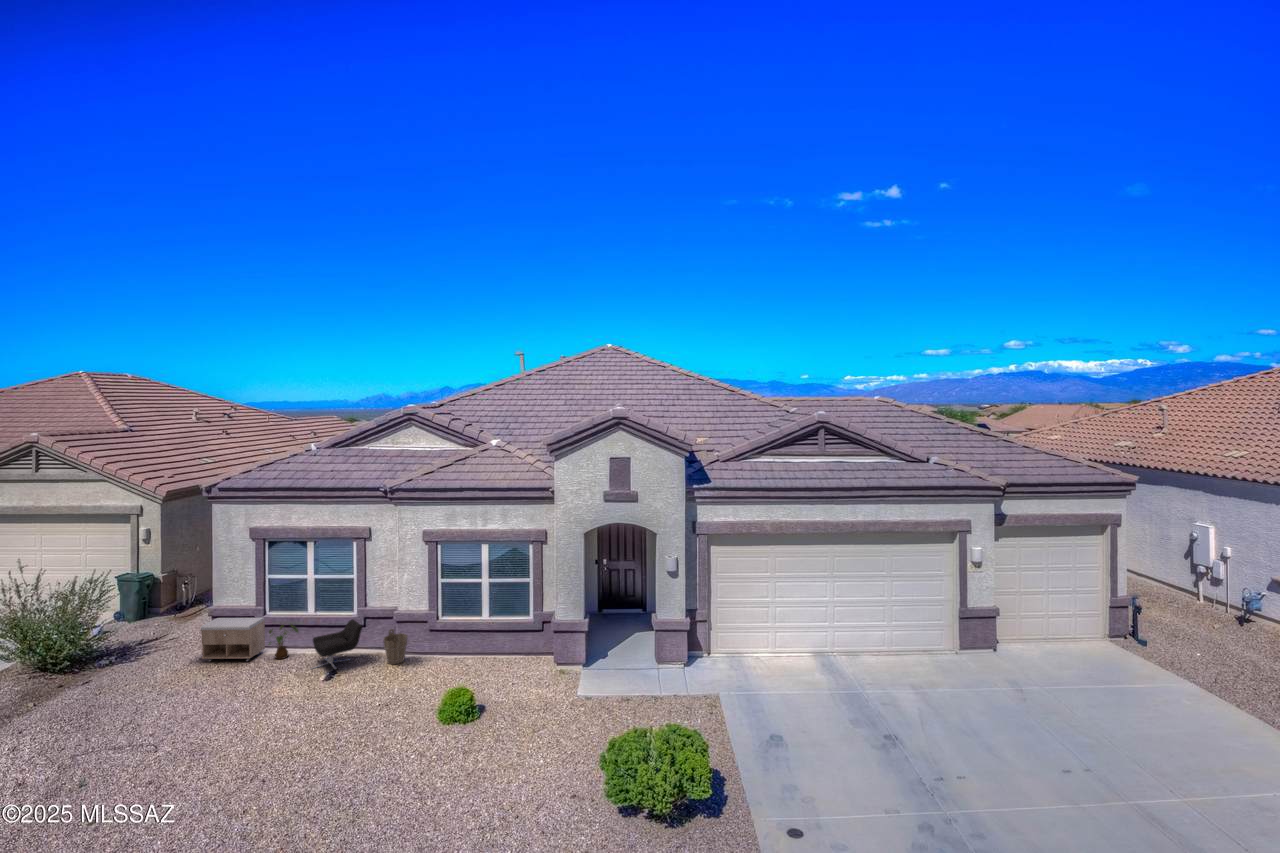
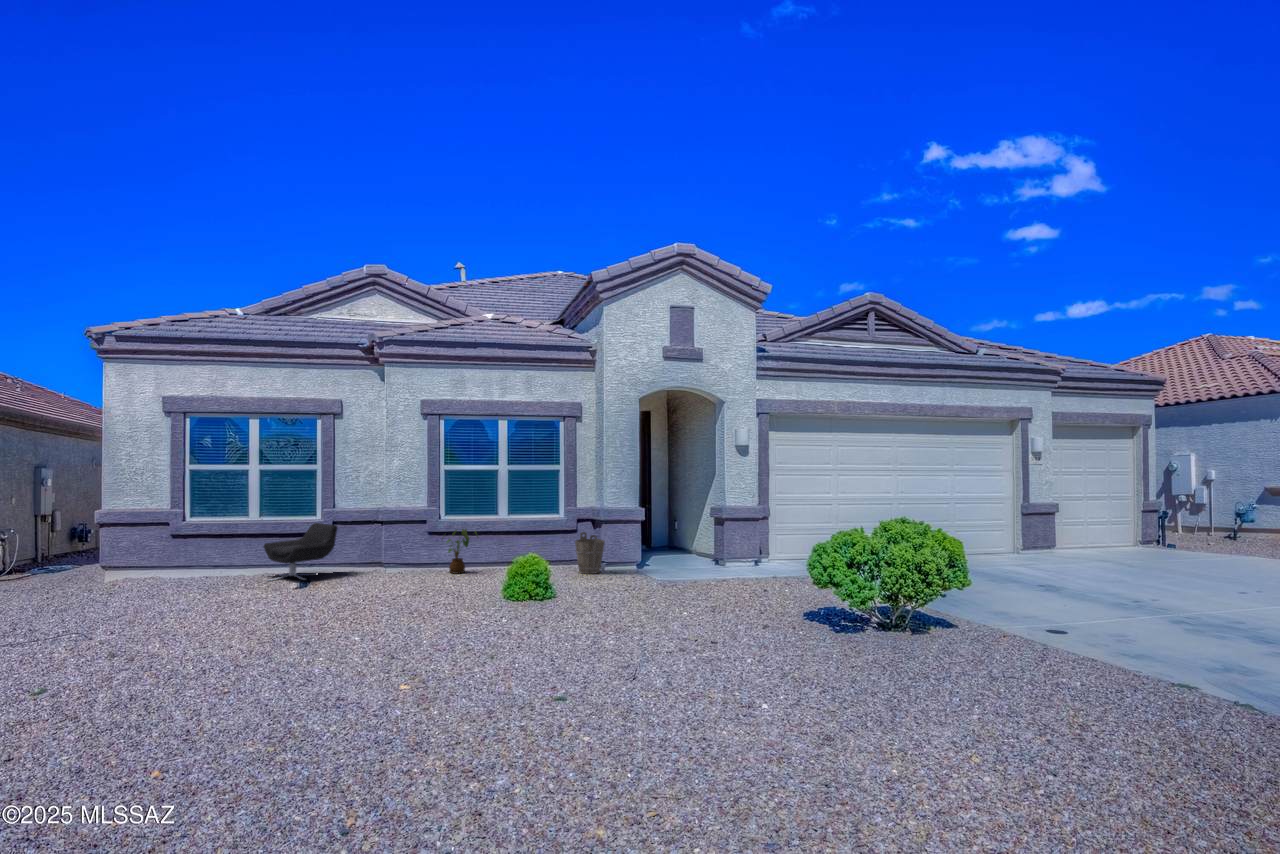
storage bench: present [200,618,265,661] -> none [89,523,181,581]
house plant: present [269,624,298,659] -> present [447,529,478,574]
bucket: present [384,629,408,664] -> present [575,532,605,574]

